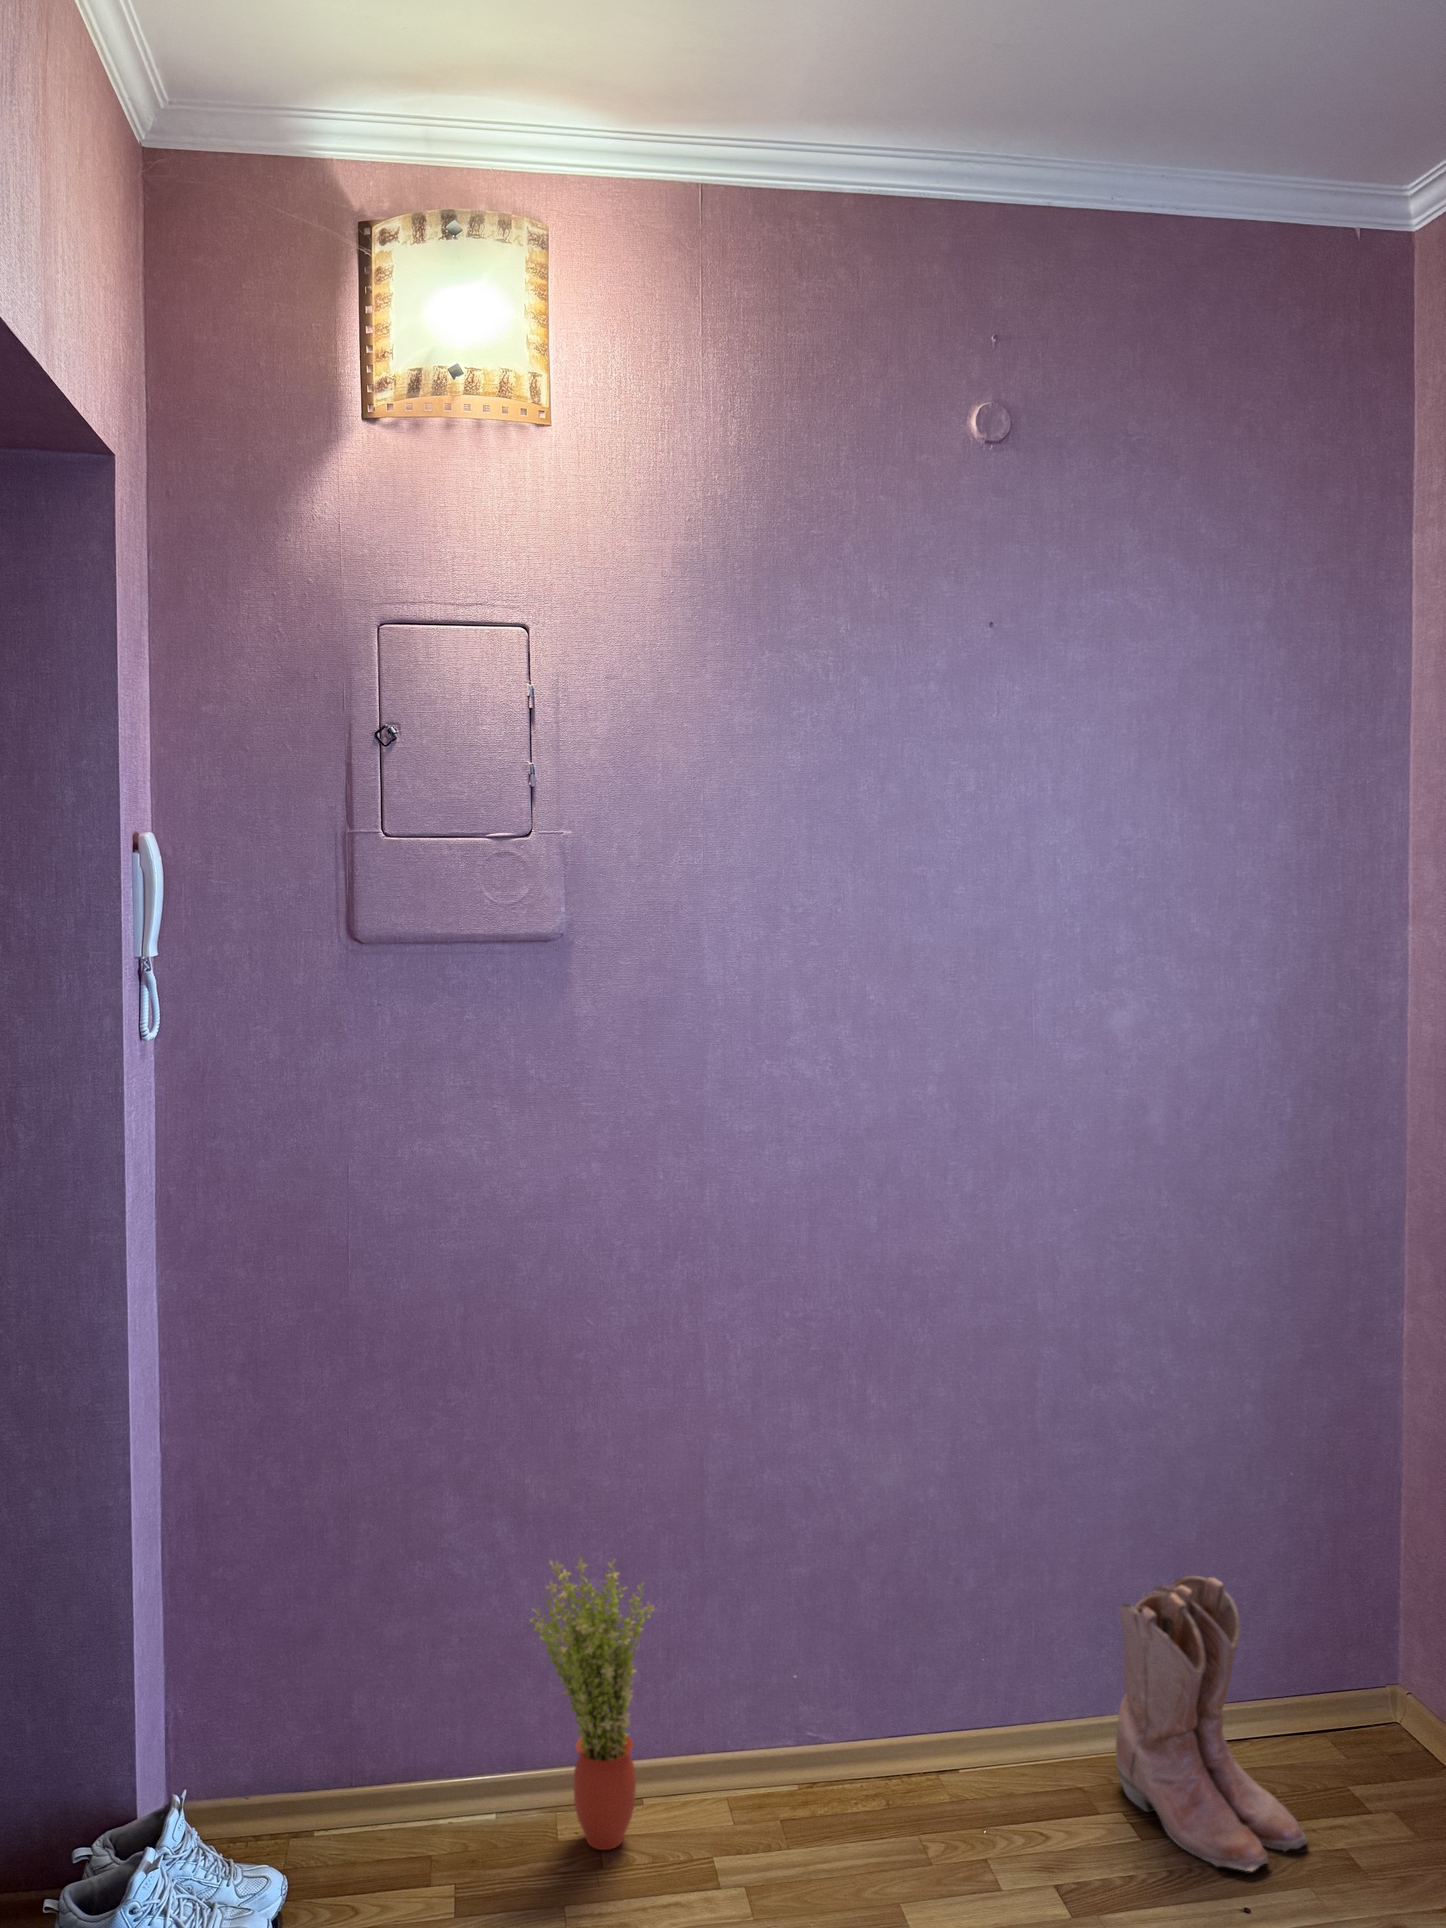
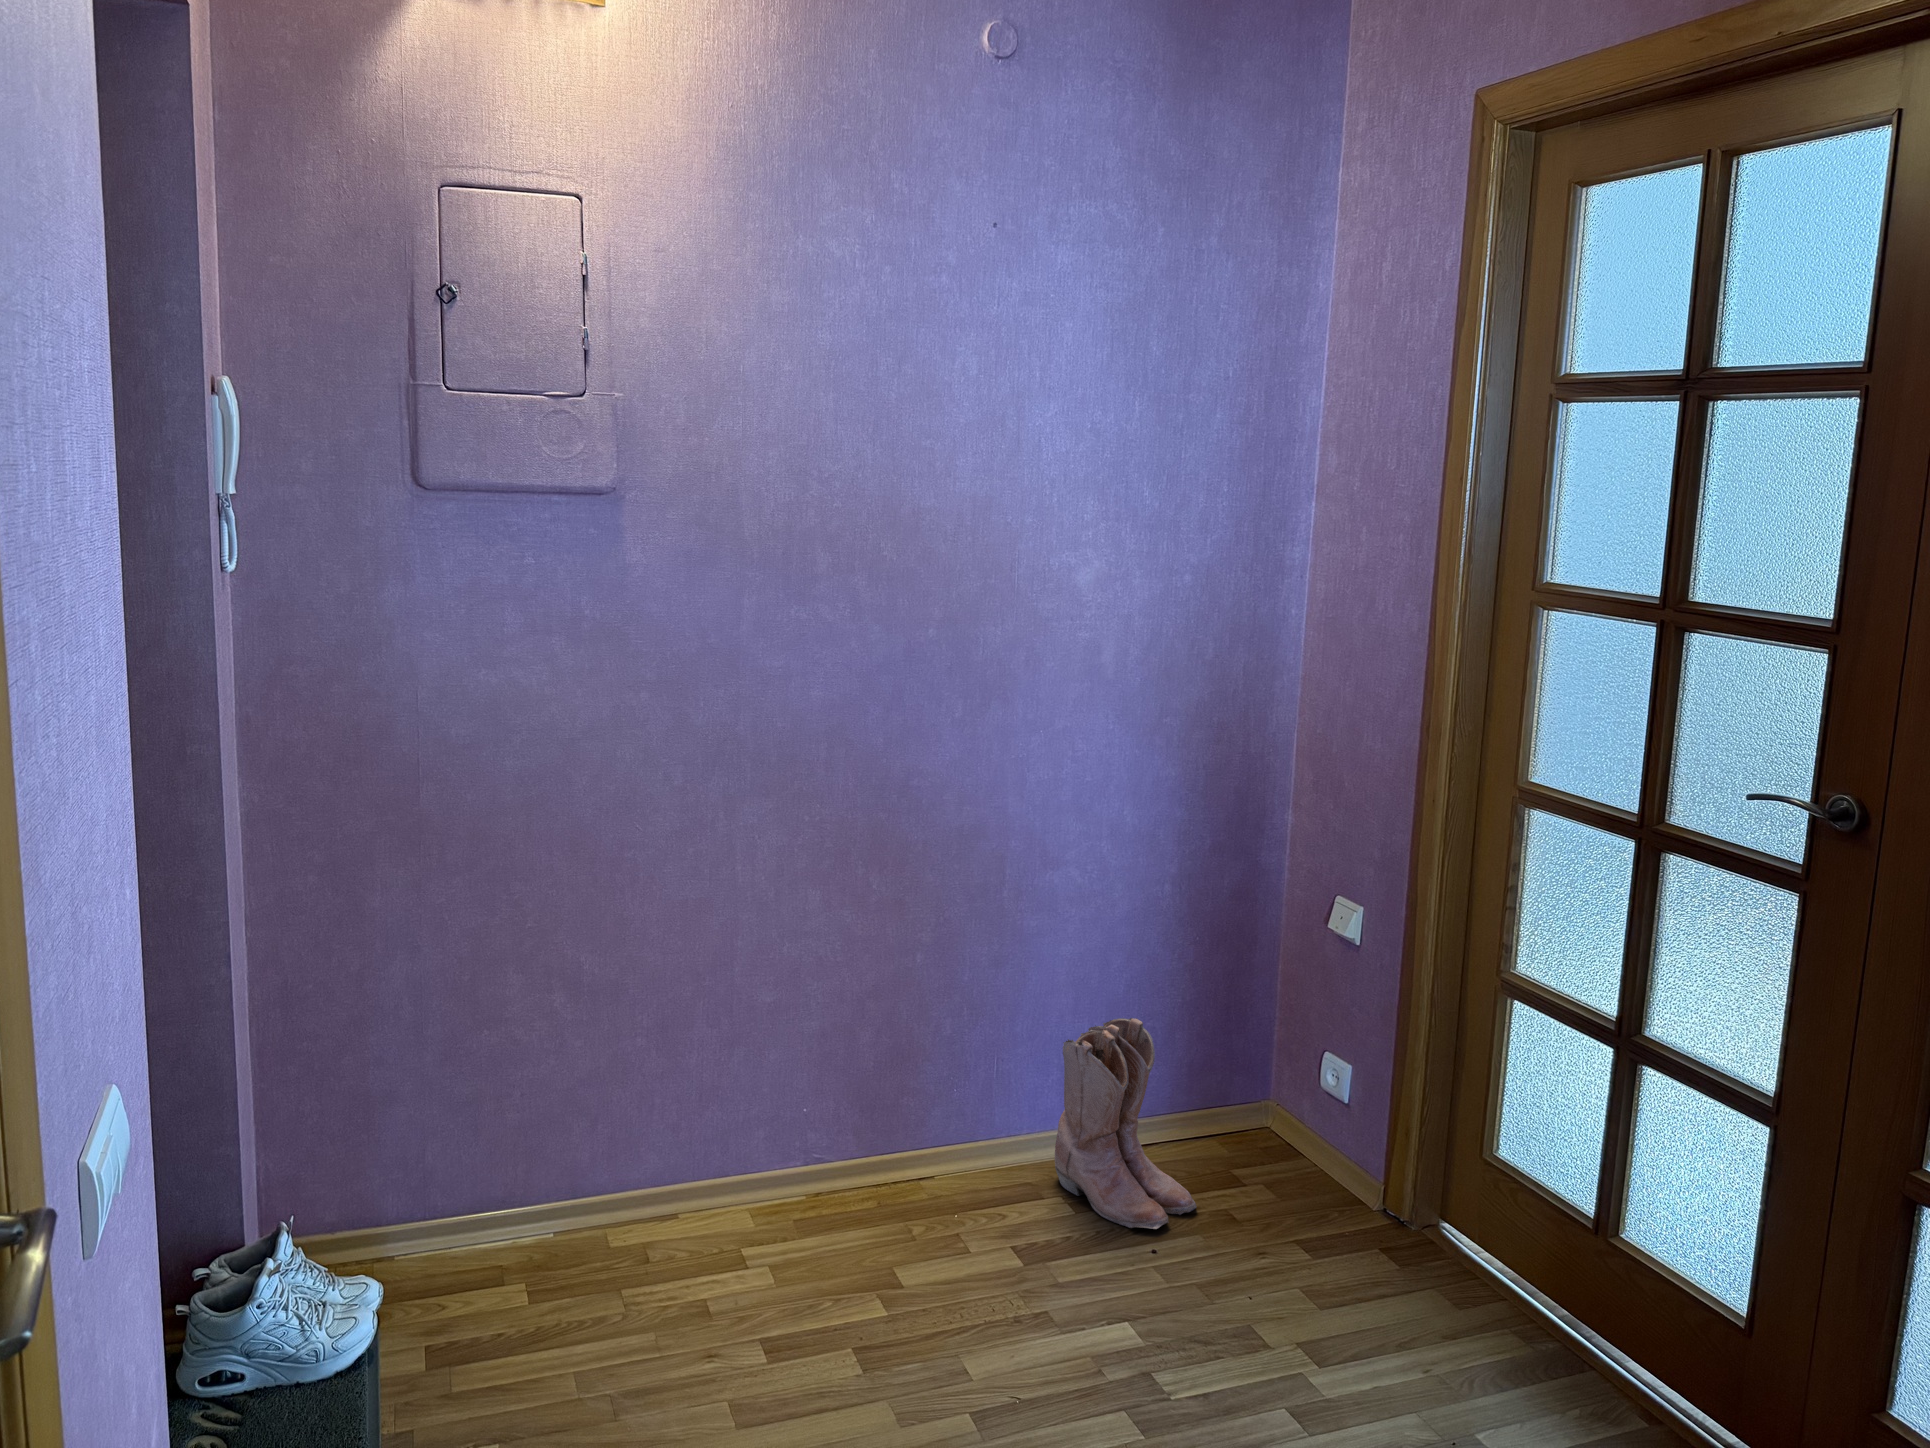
potted plant: present [530,1555,654,1850] -> none [585,1017,694,1251]

